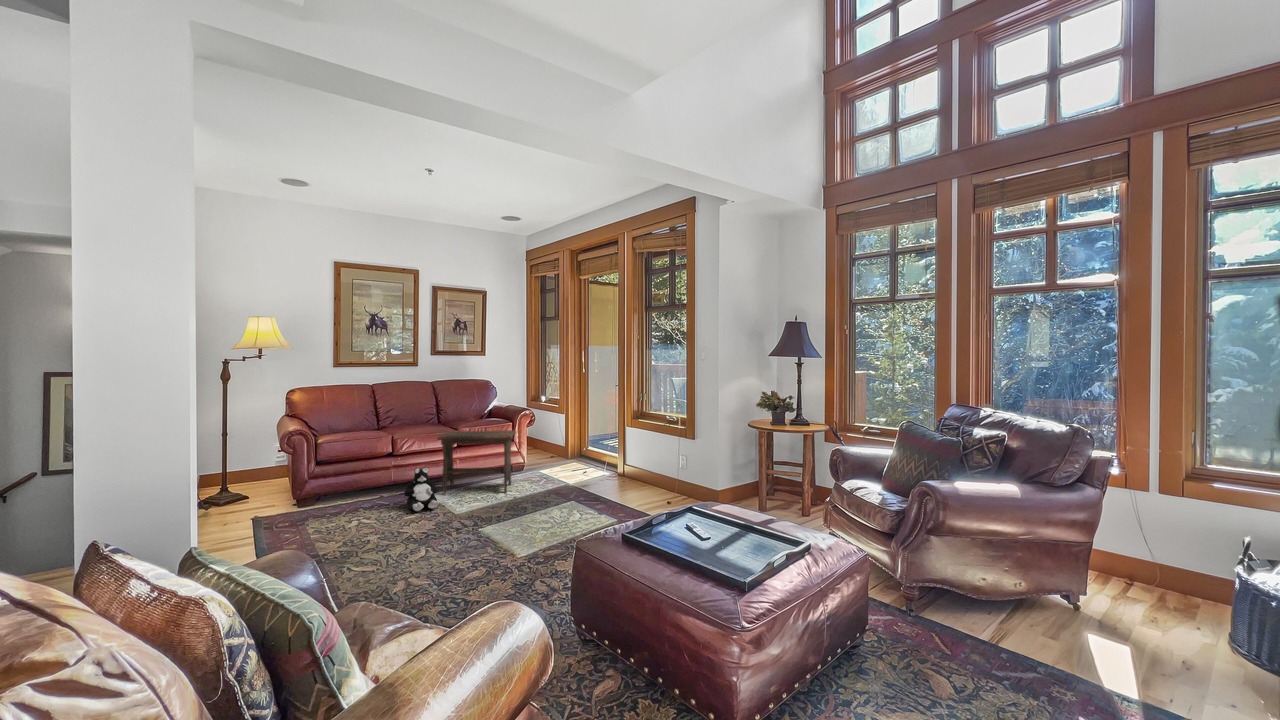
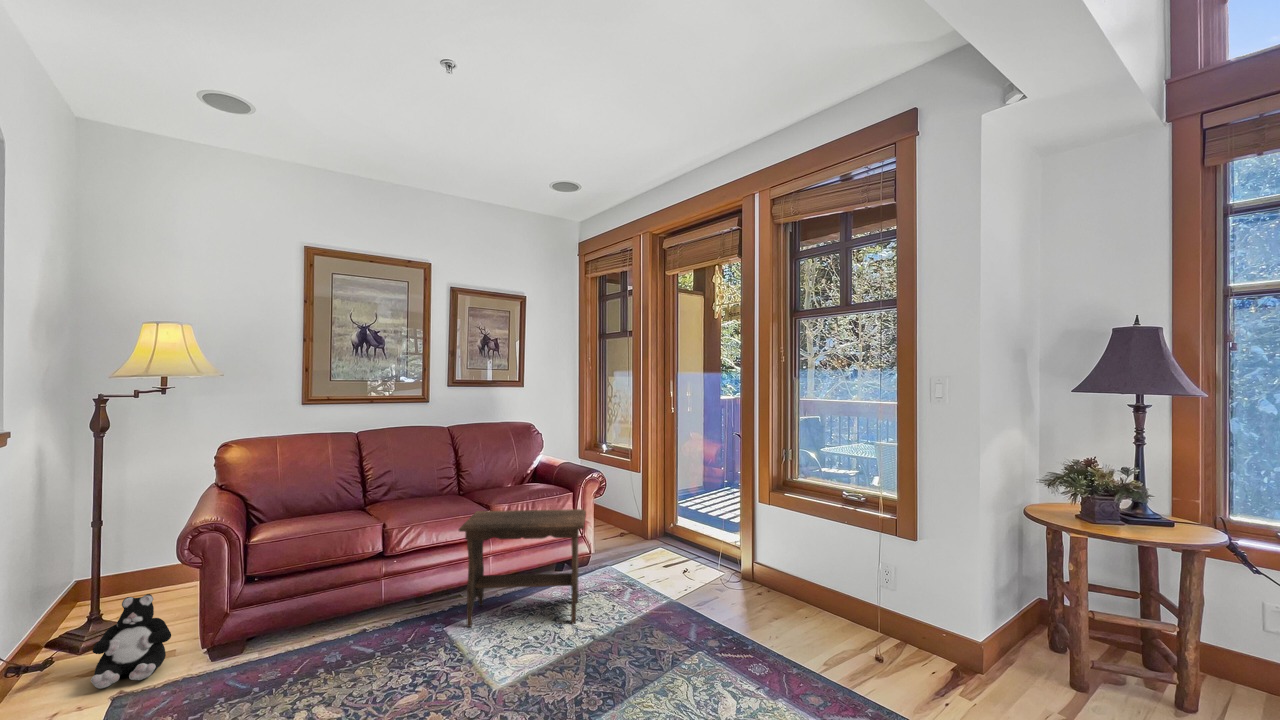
plush toy: present [404,467,439,511] -> present [91,594,171,689]

